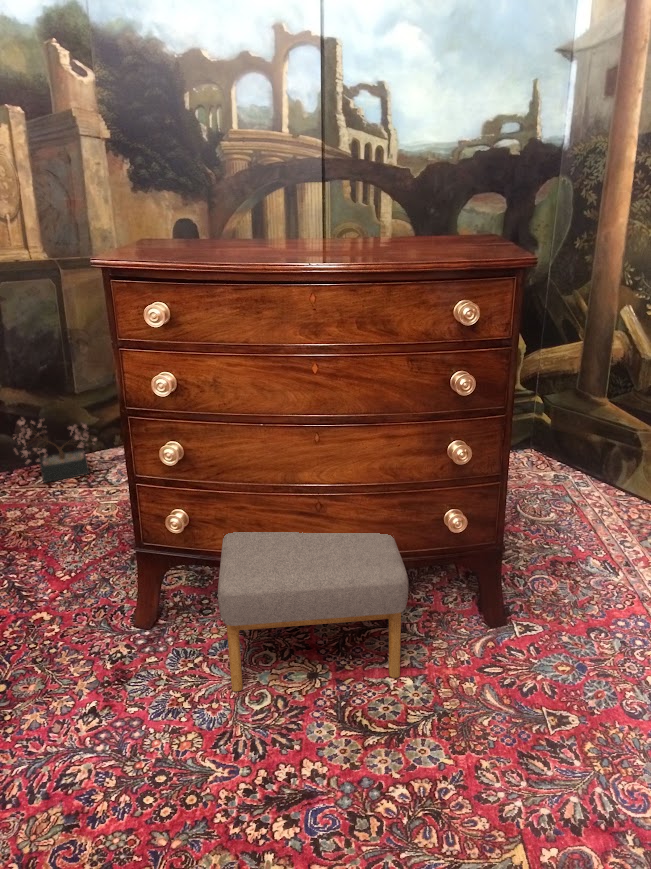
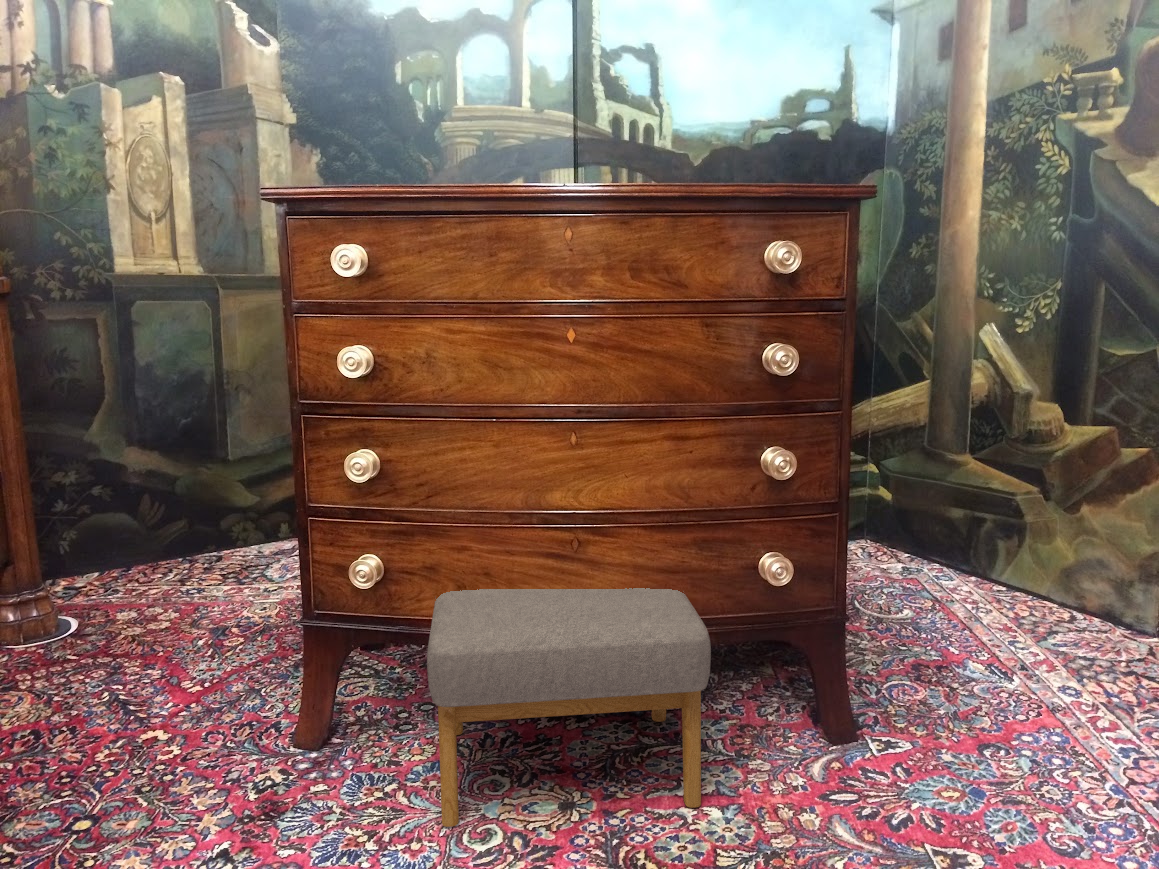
decorative plant: present [14,418,97,483] -> none [139,486,258,580]

